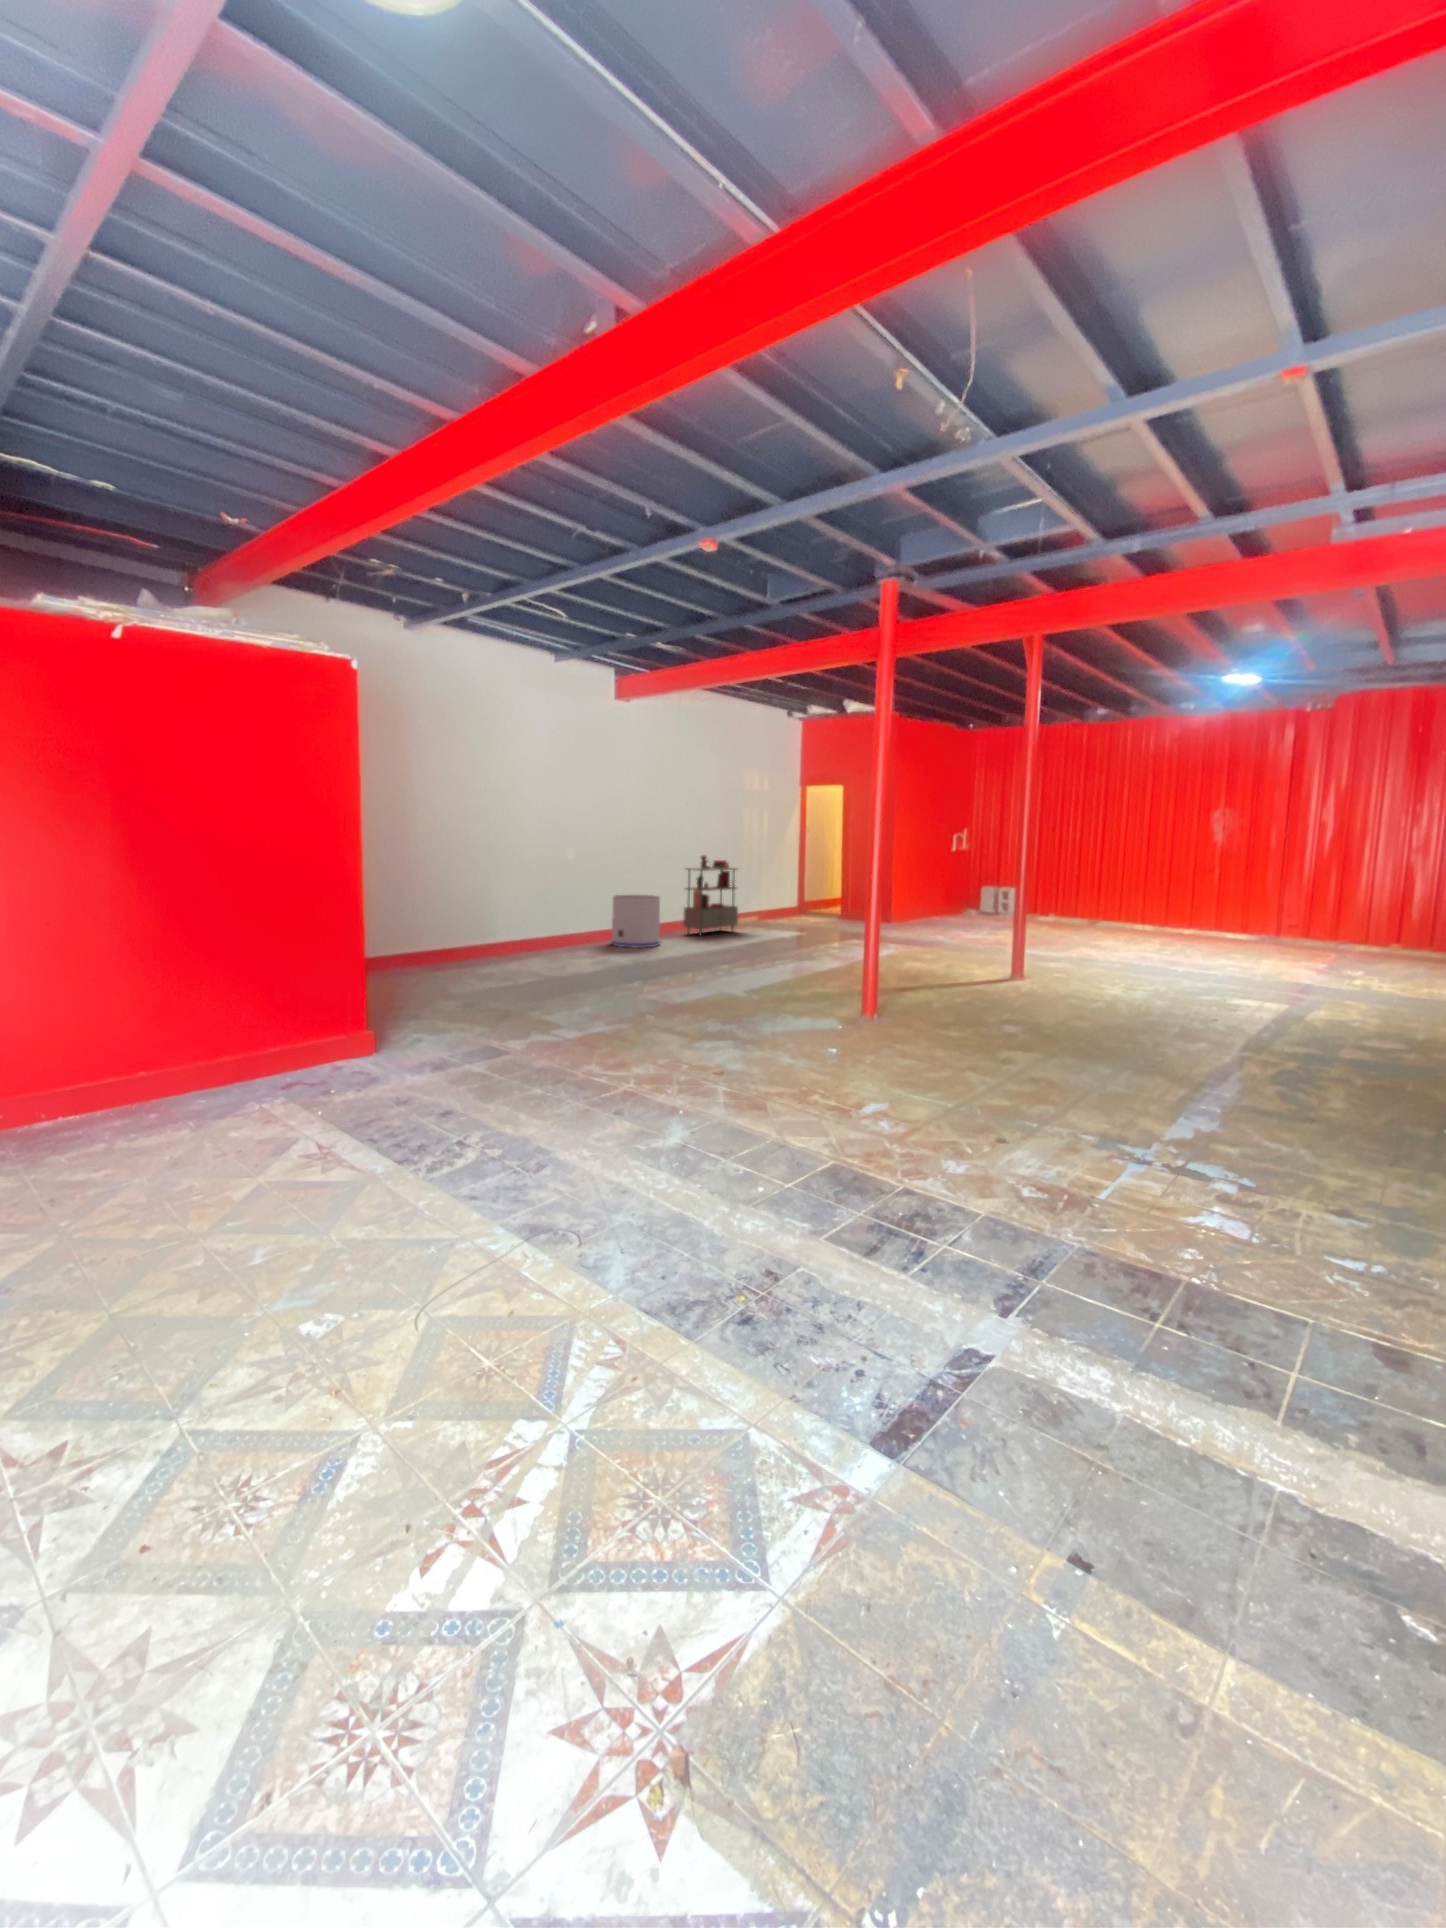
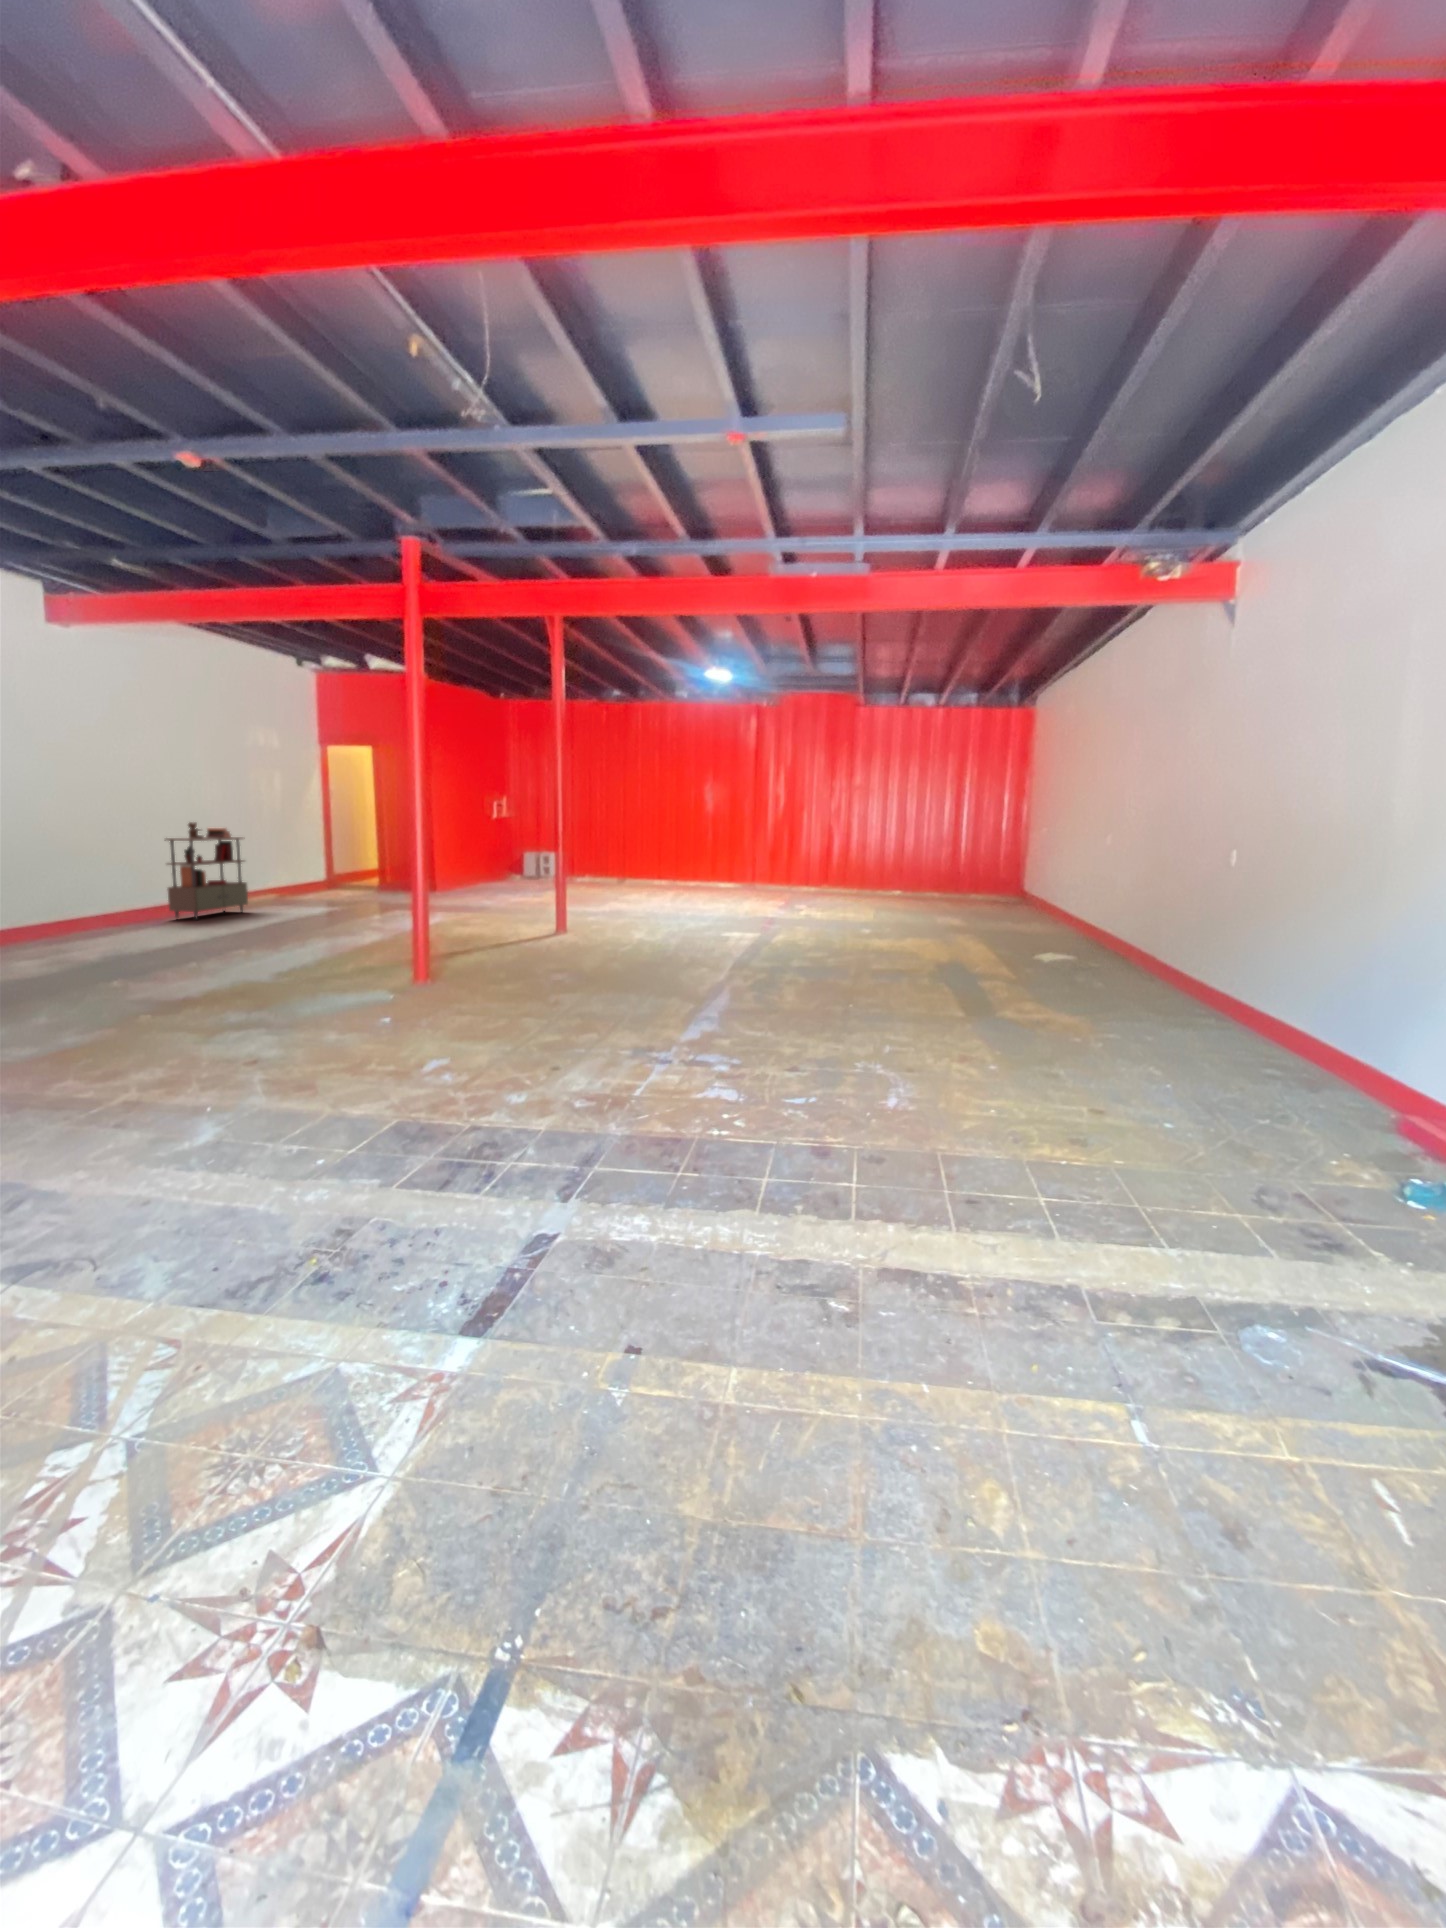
trash can: present [612,895,660,948] -> none [49,874,136,942]

